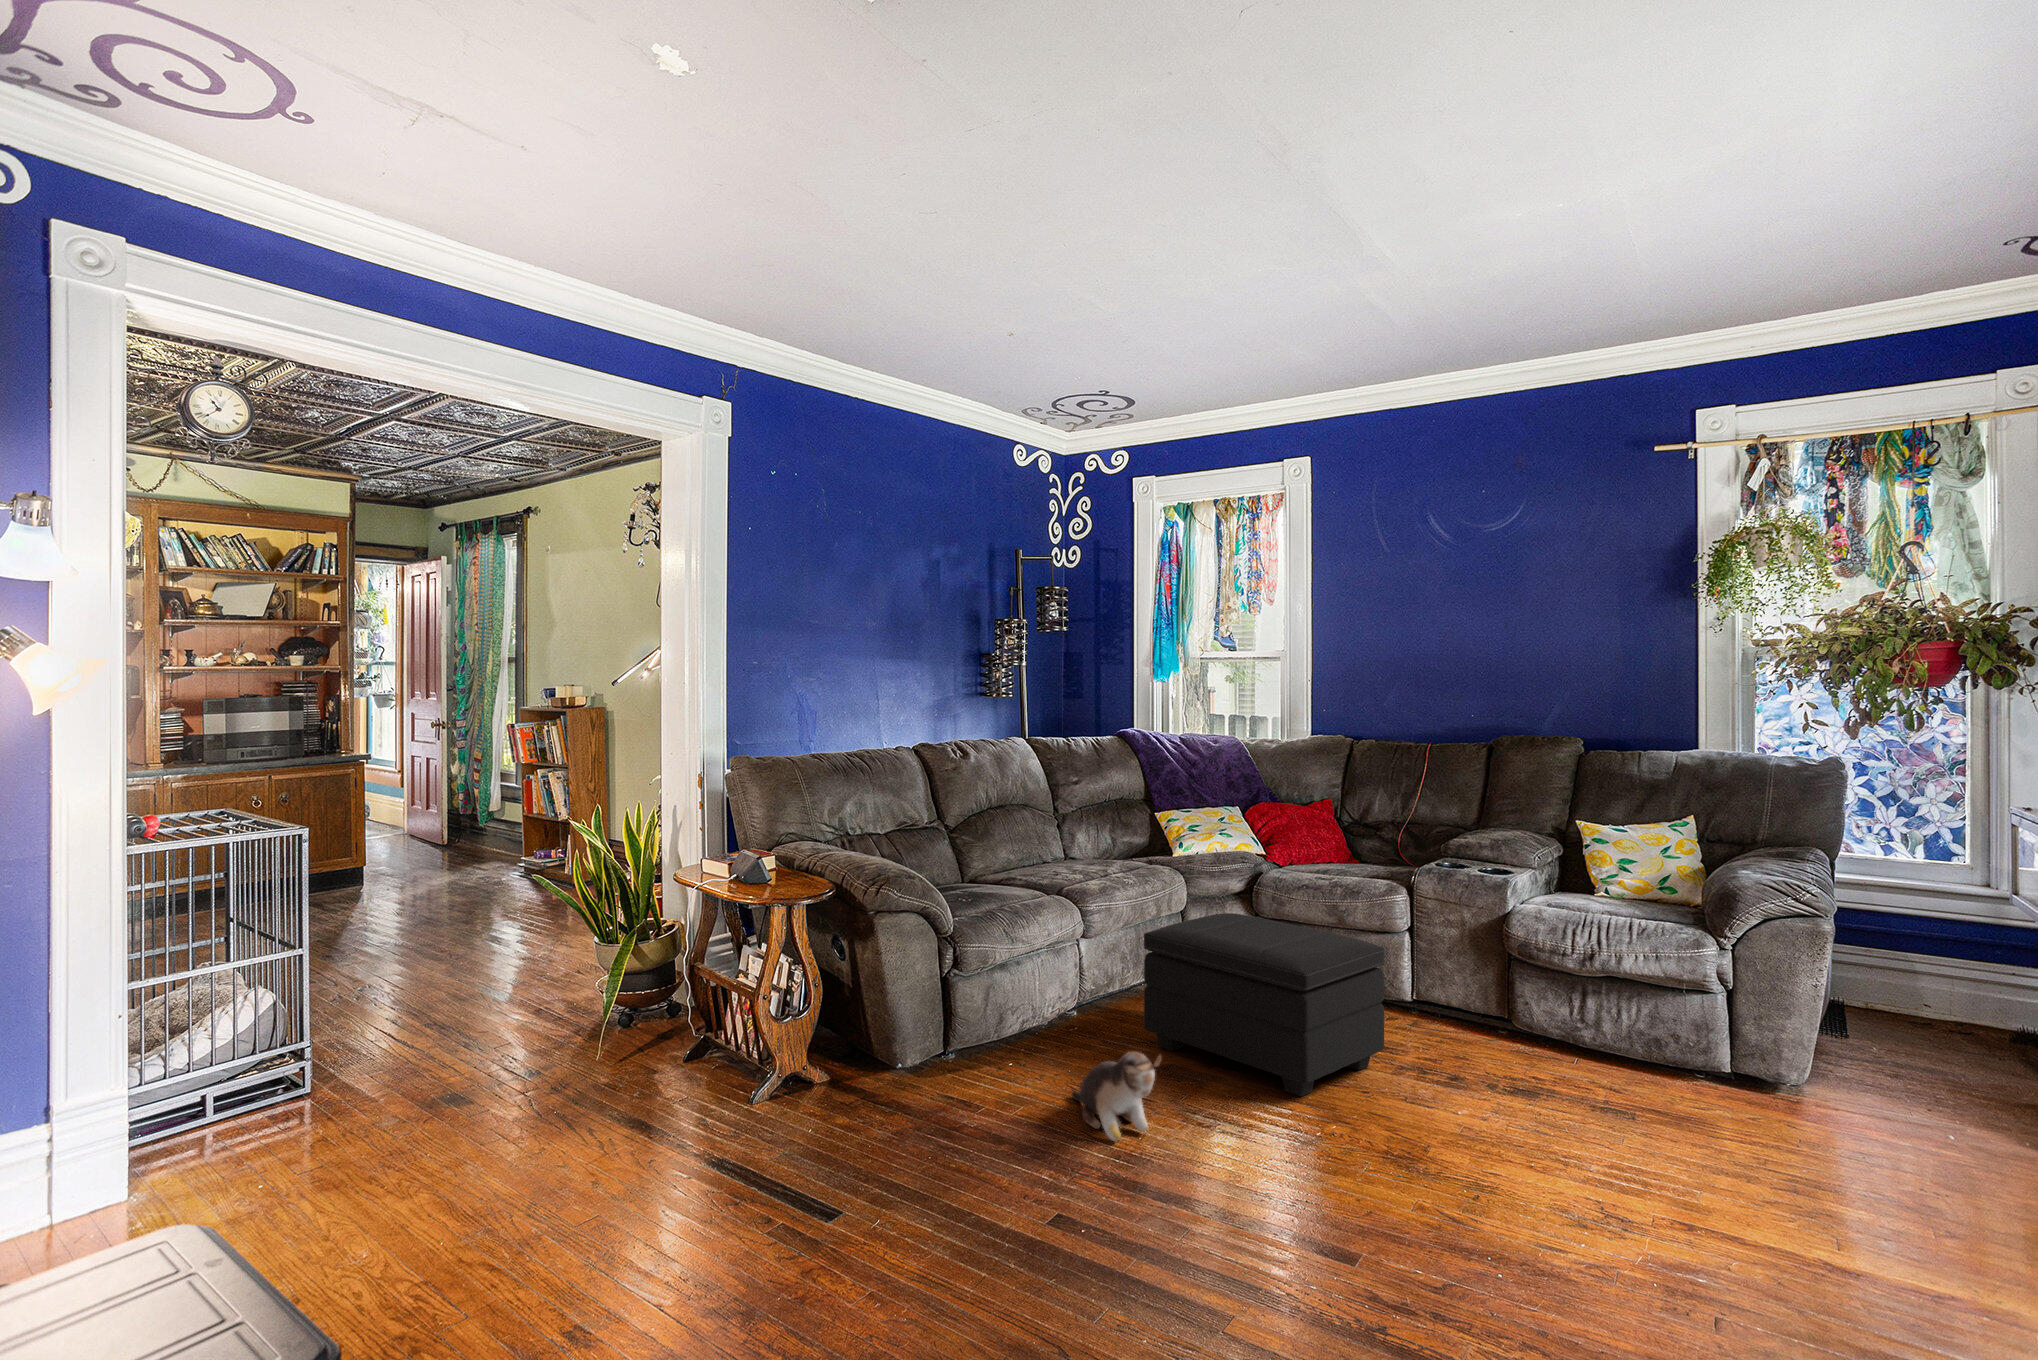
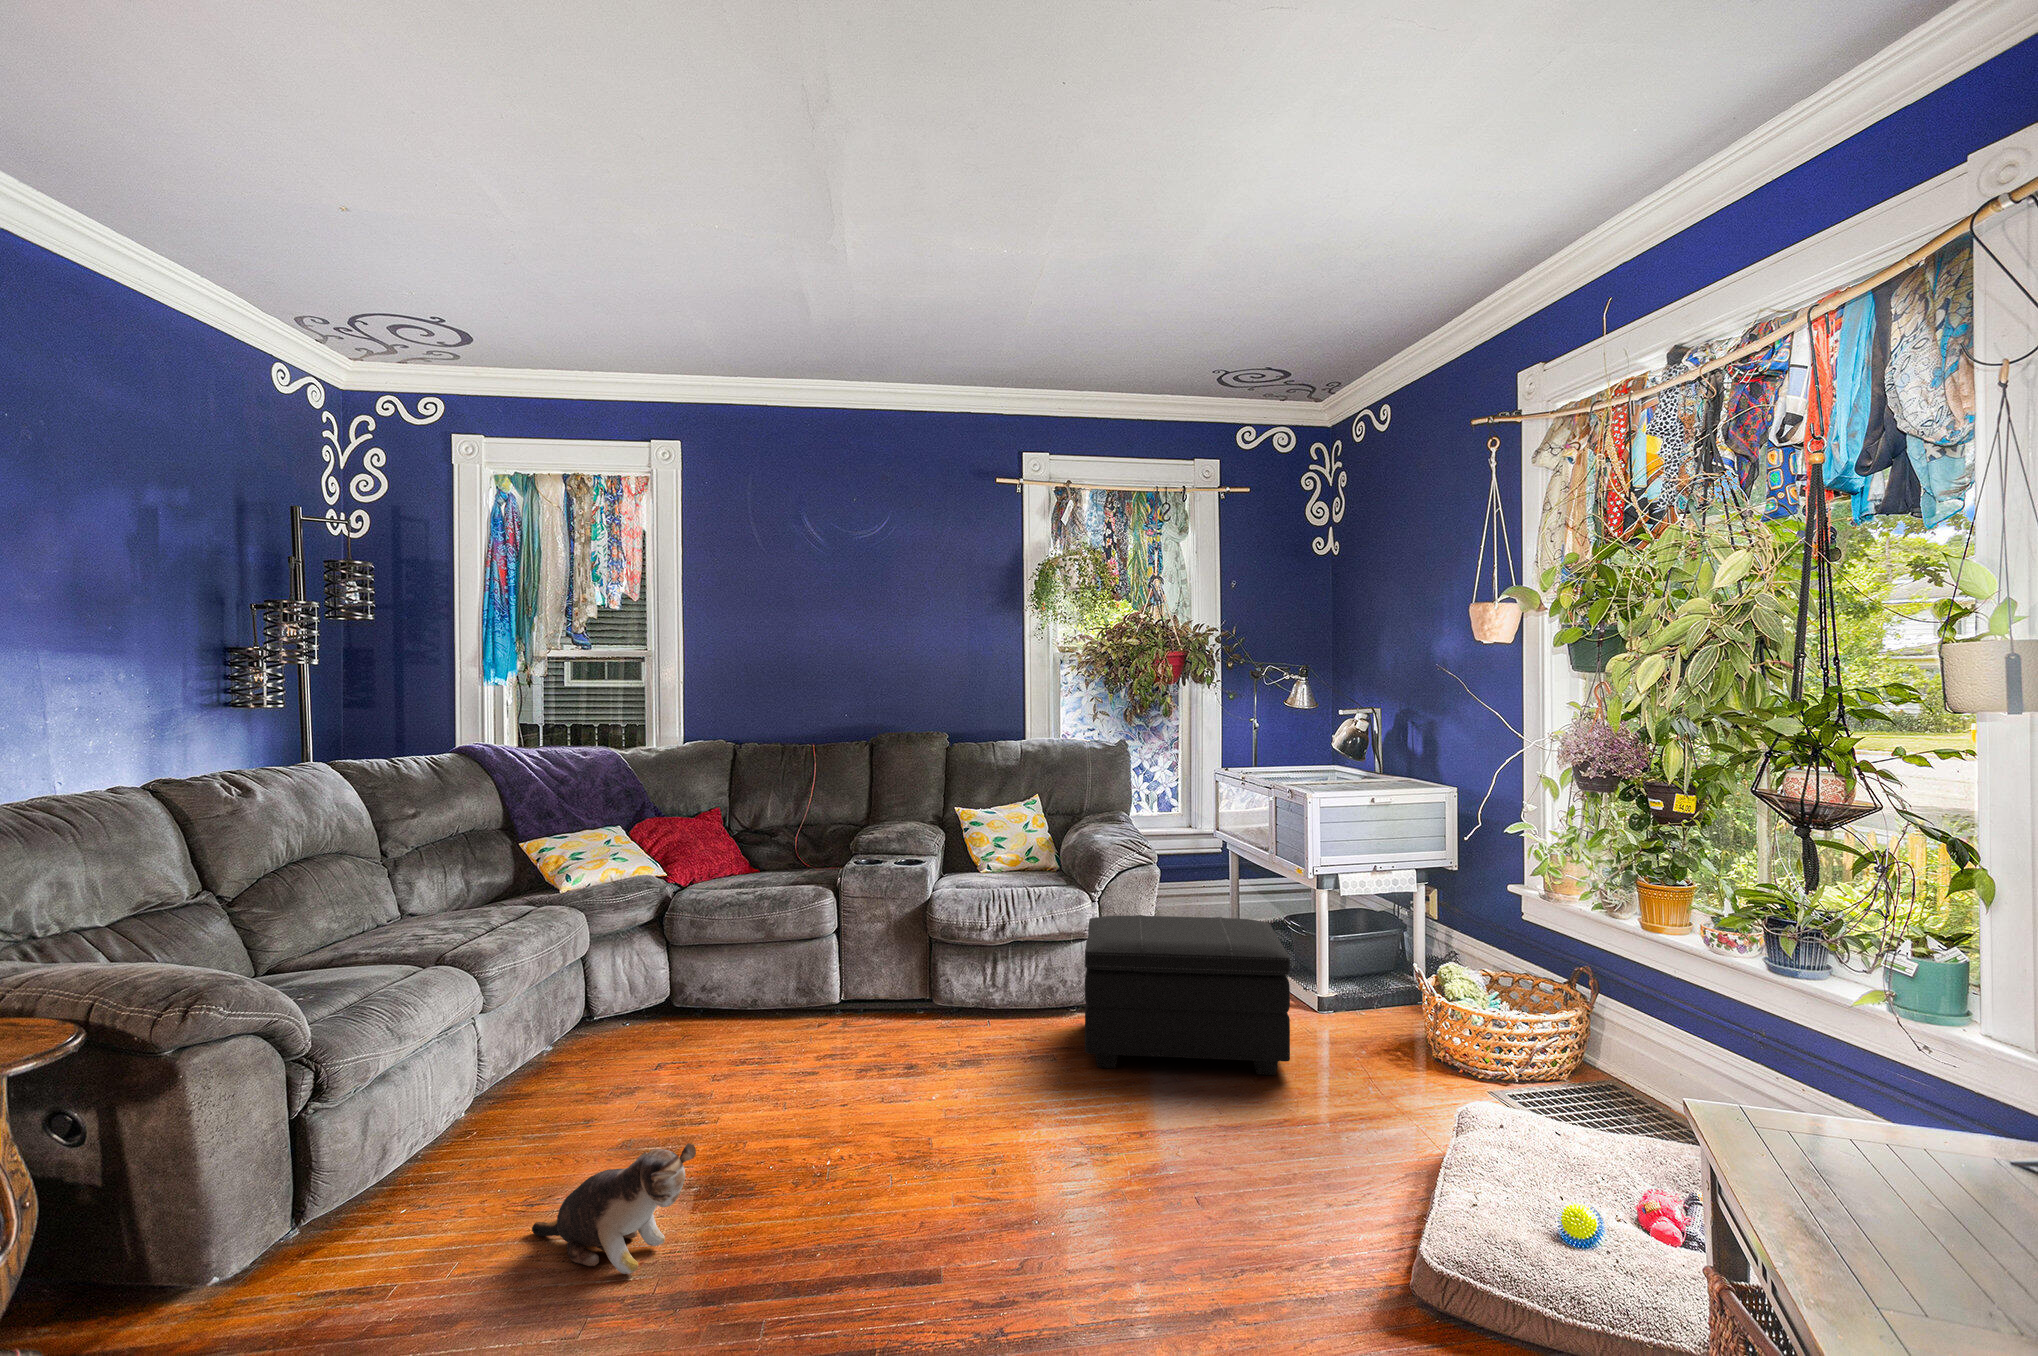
footstool: present [1144,913,1384,1096] -> present [1085,915,1290,1075]

